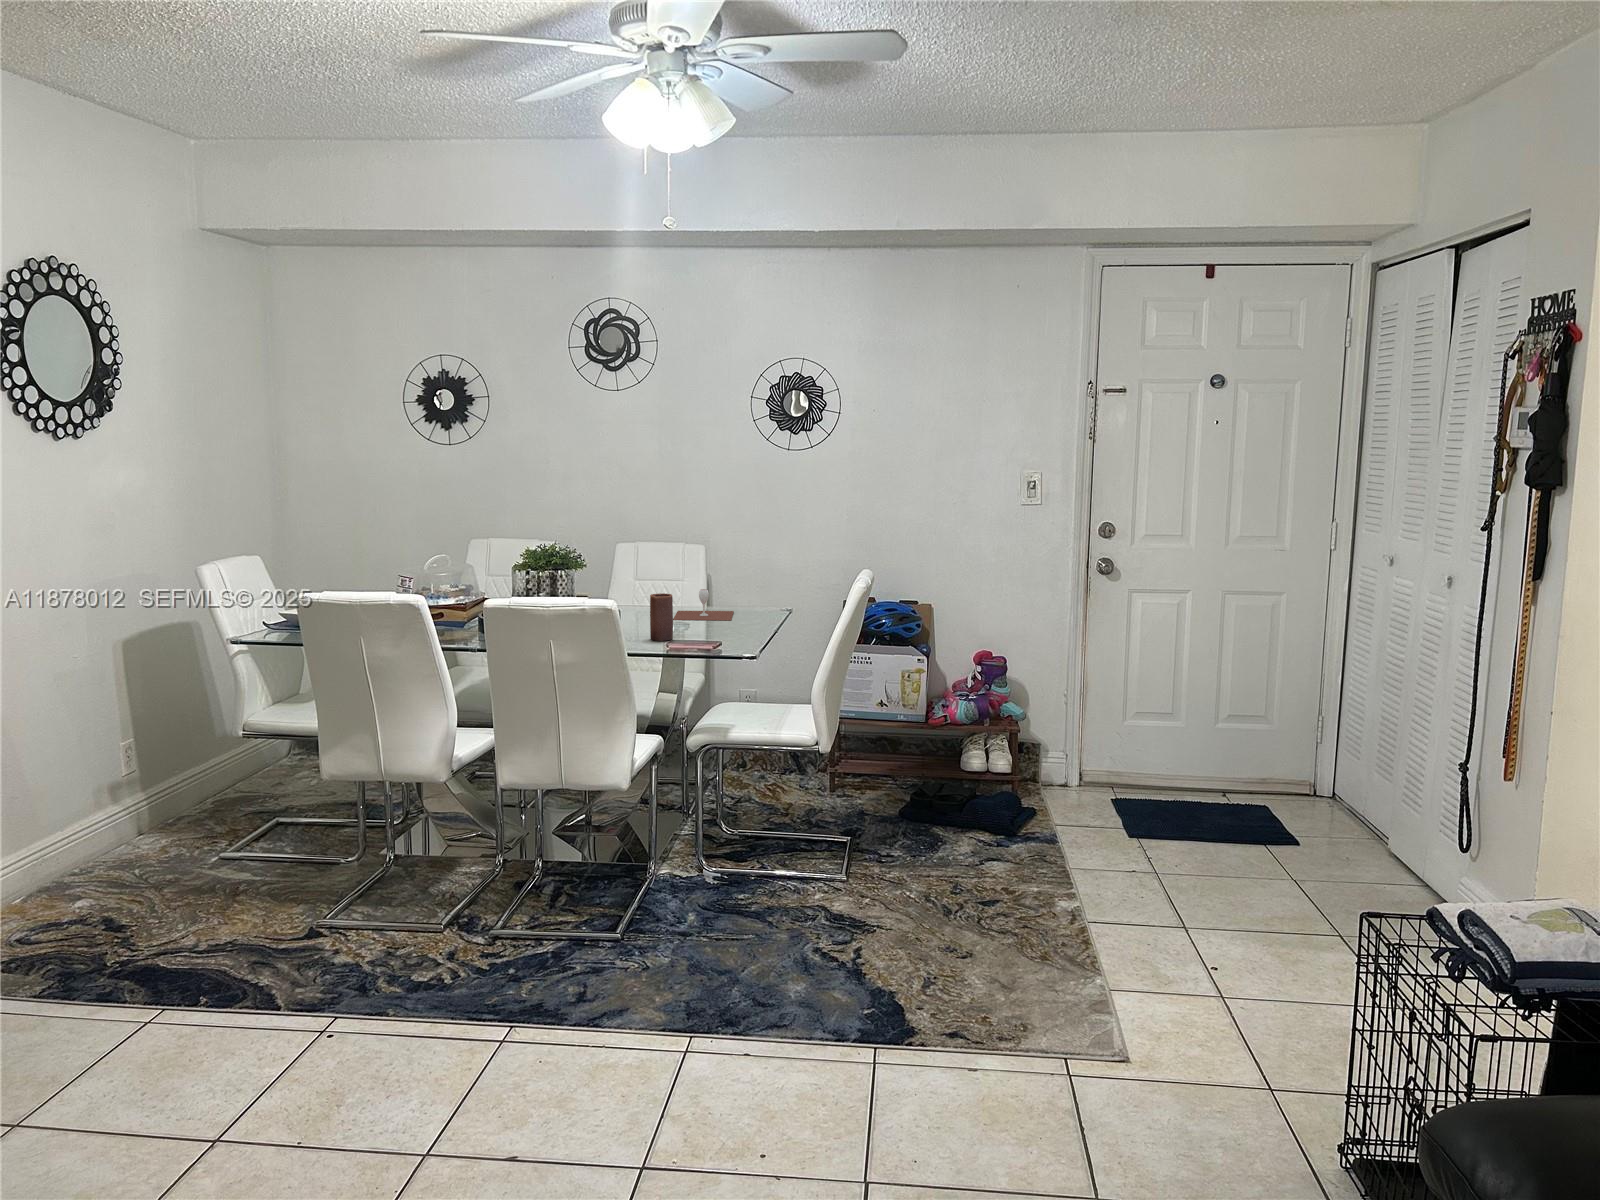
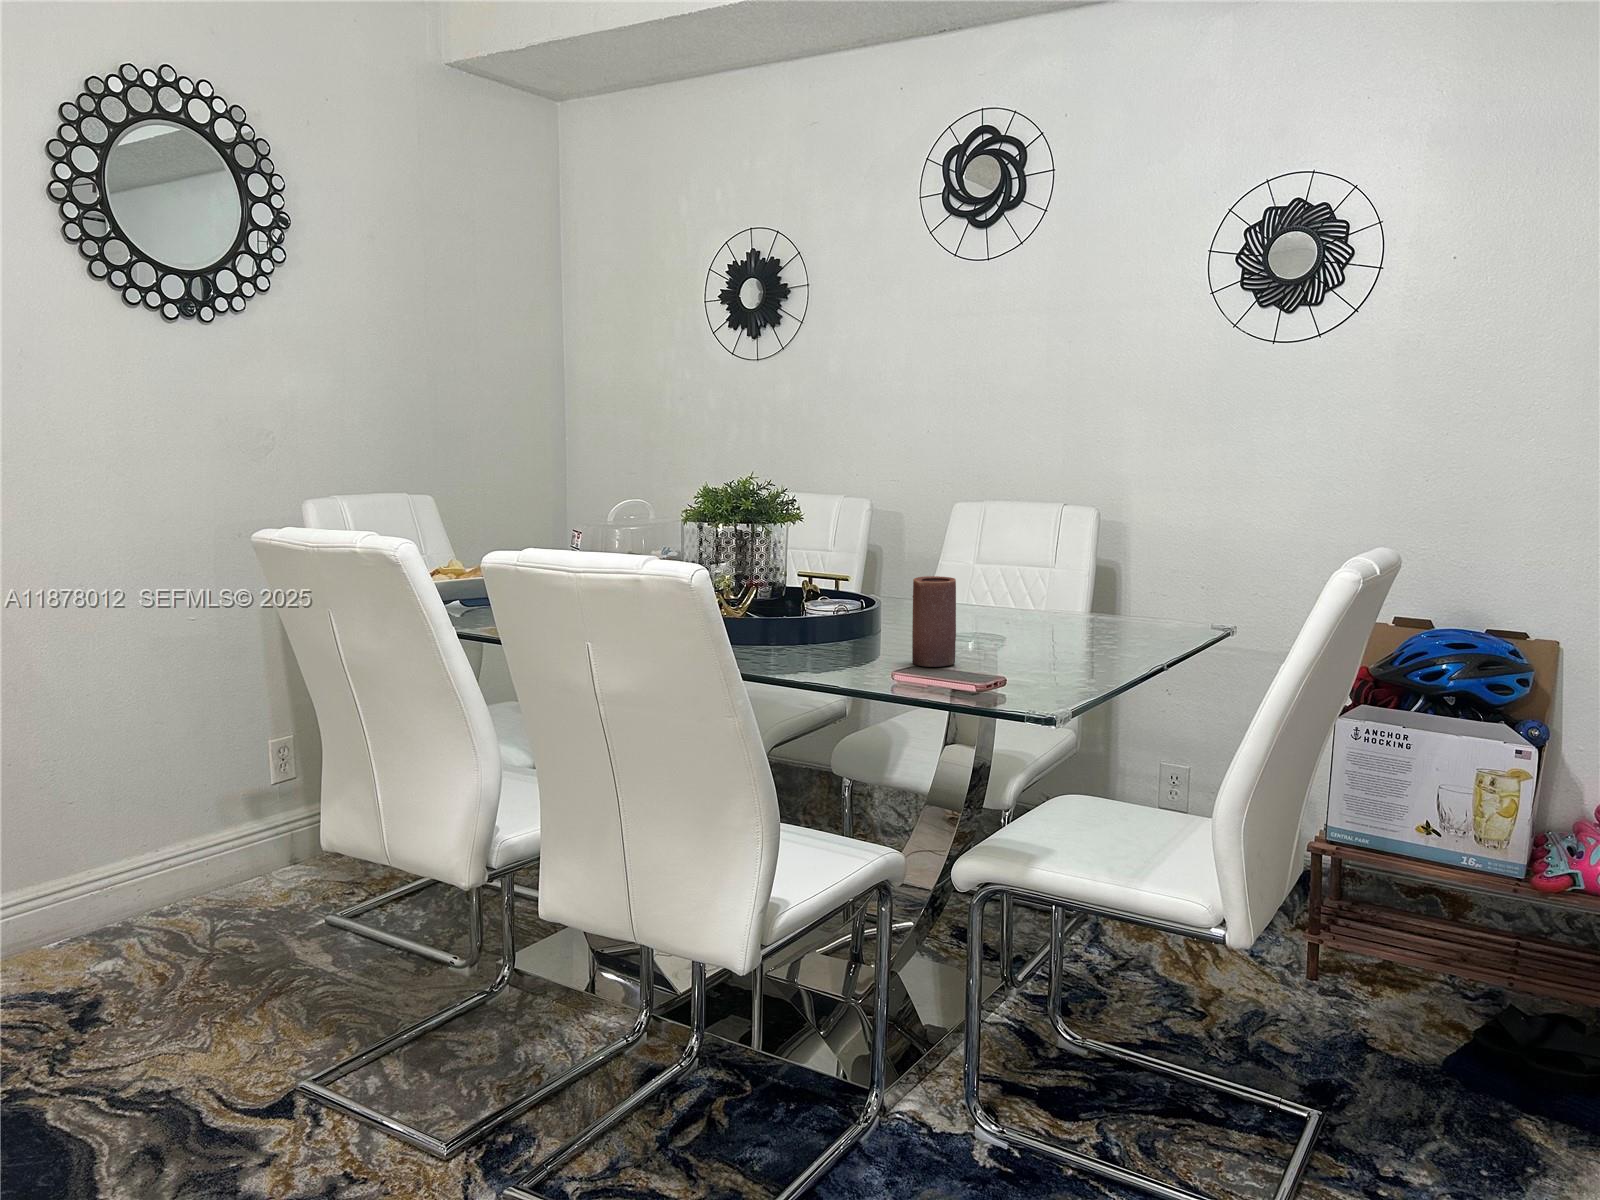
wine glass: present [673,589,734,620] -> none [1001,579,1129,639]

